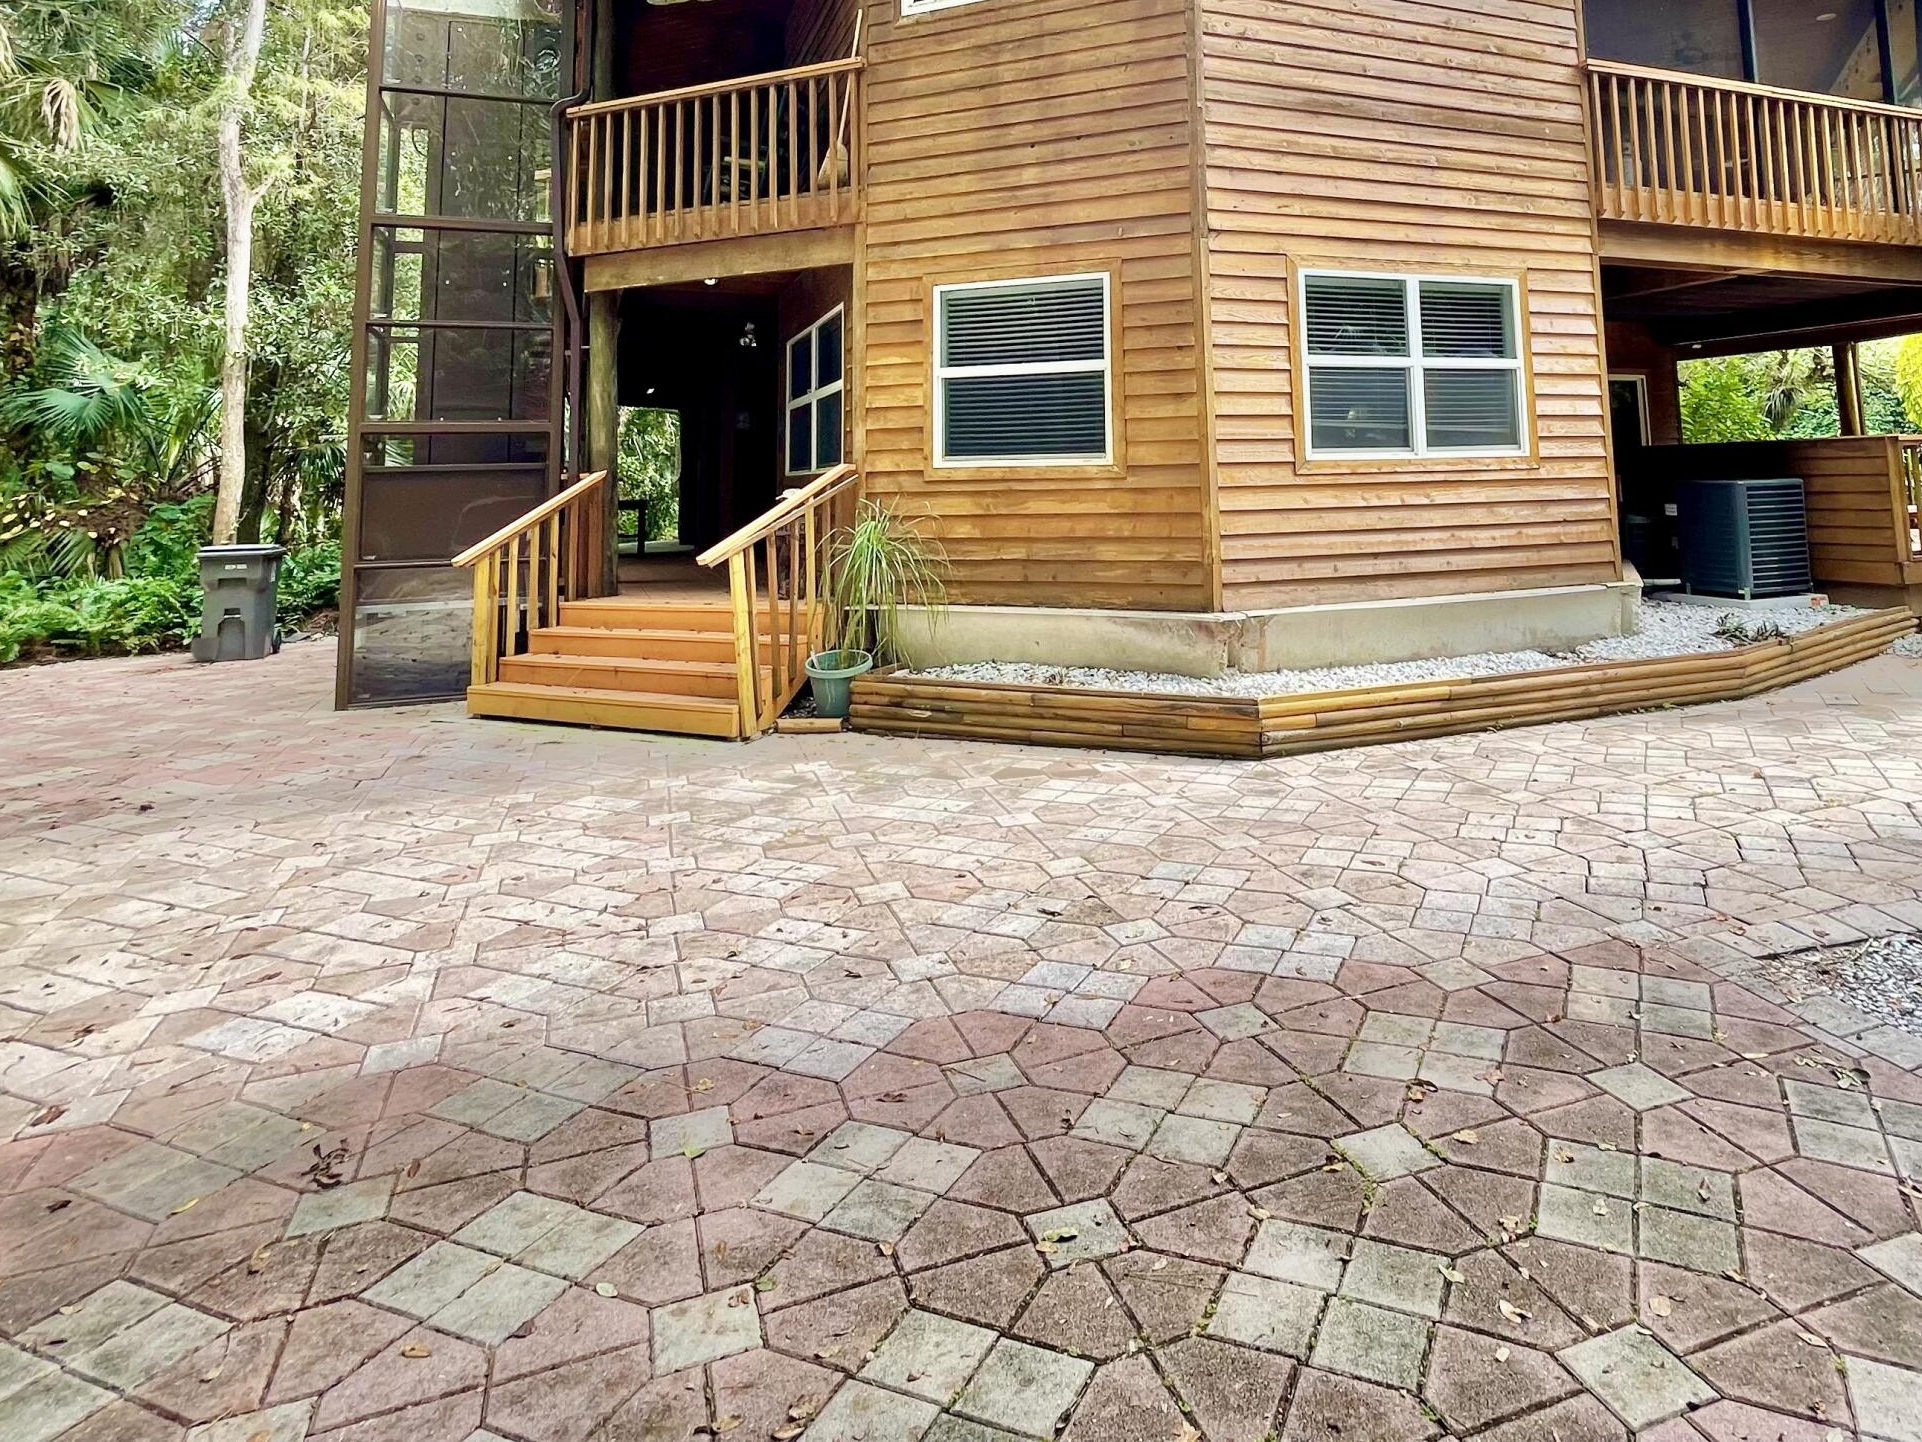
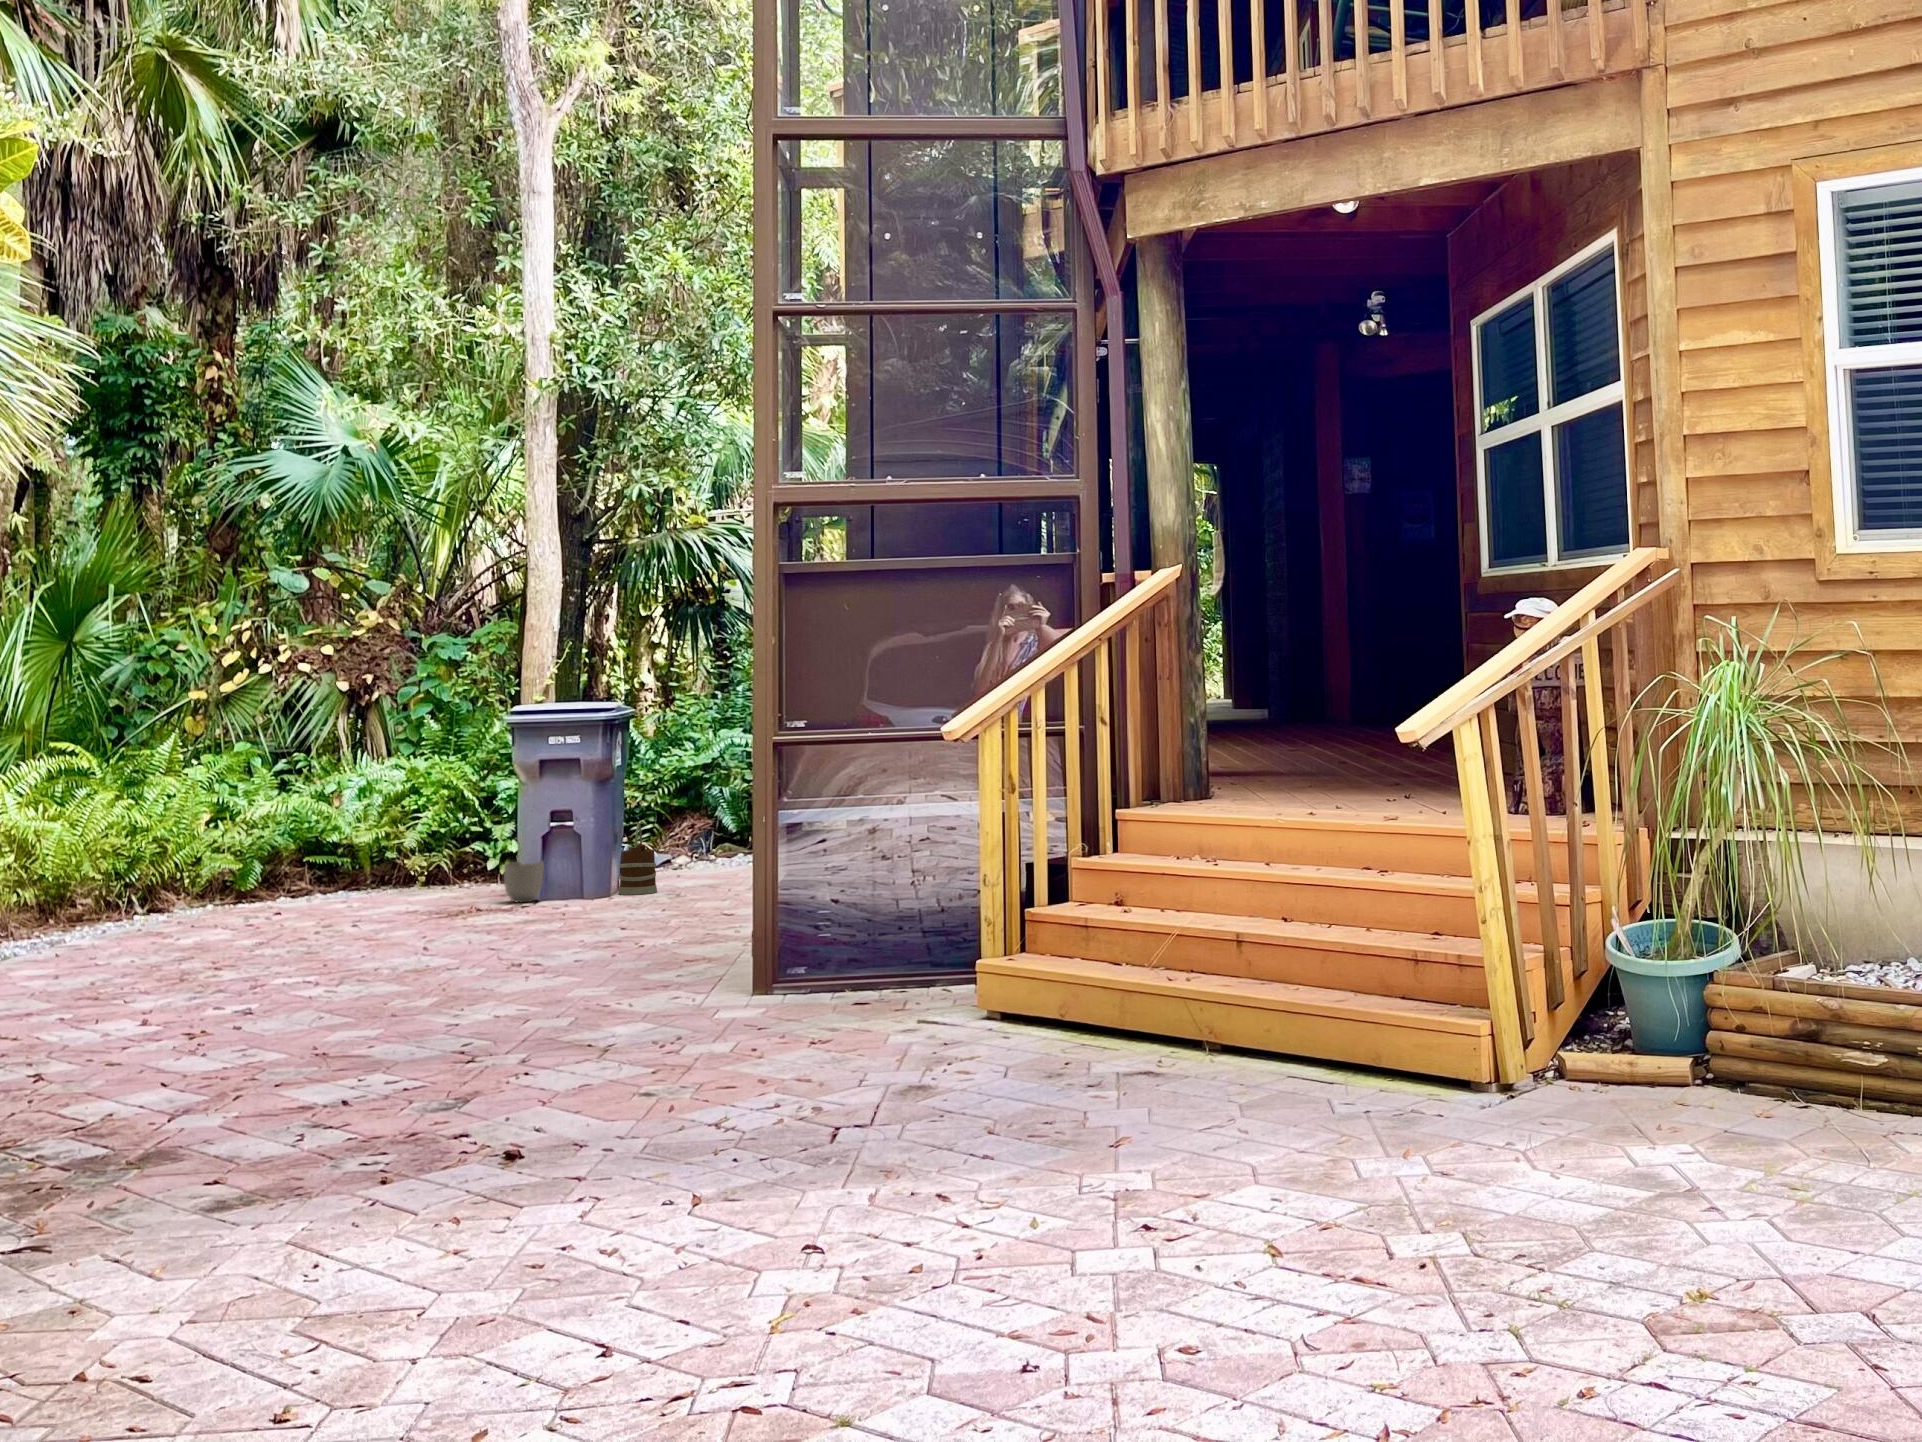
wooden bucket: none [270,613,297,654] -> present [618,824,657,895]

